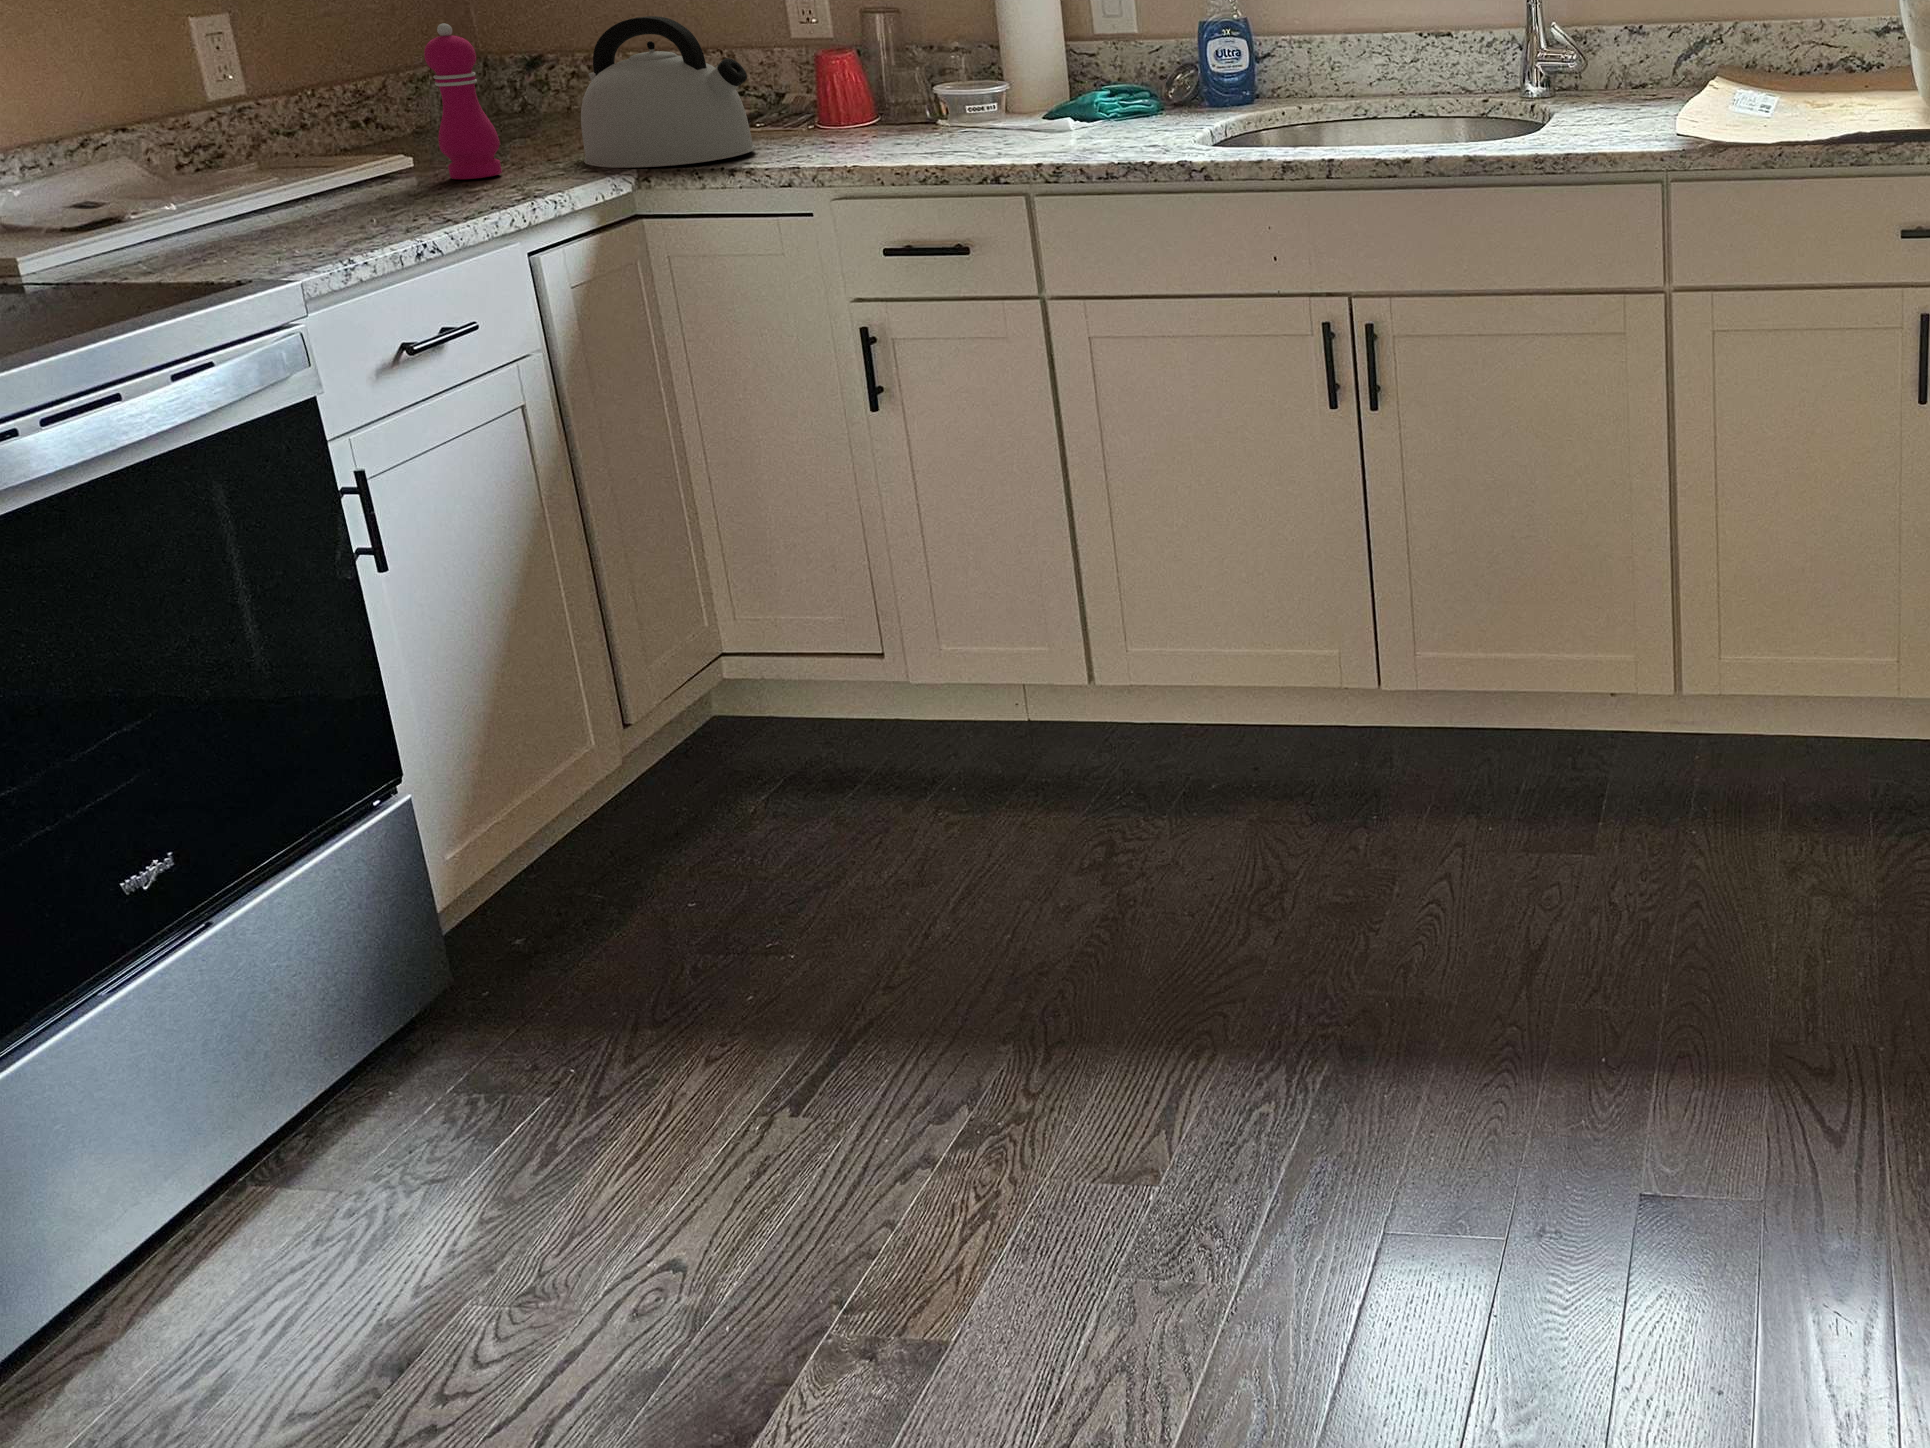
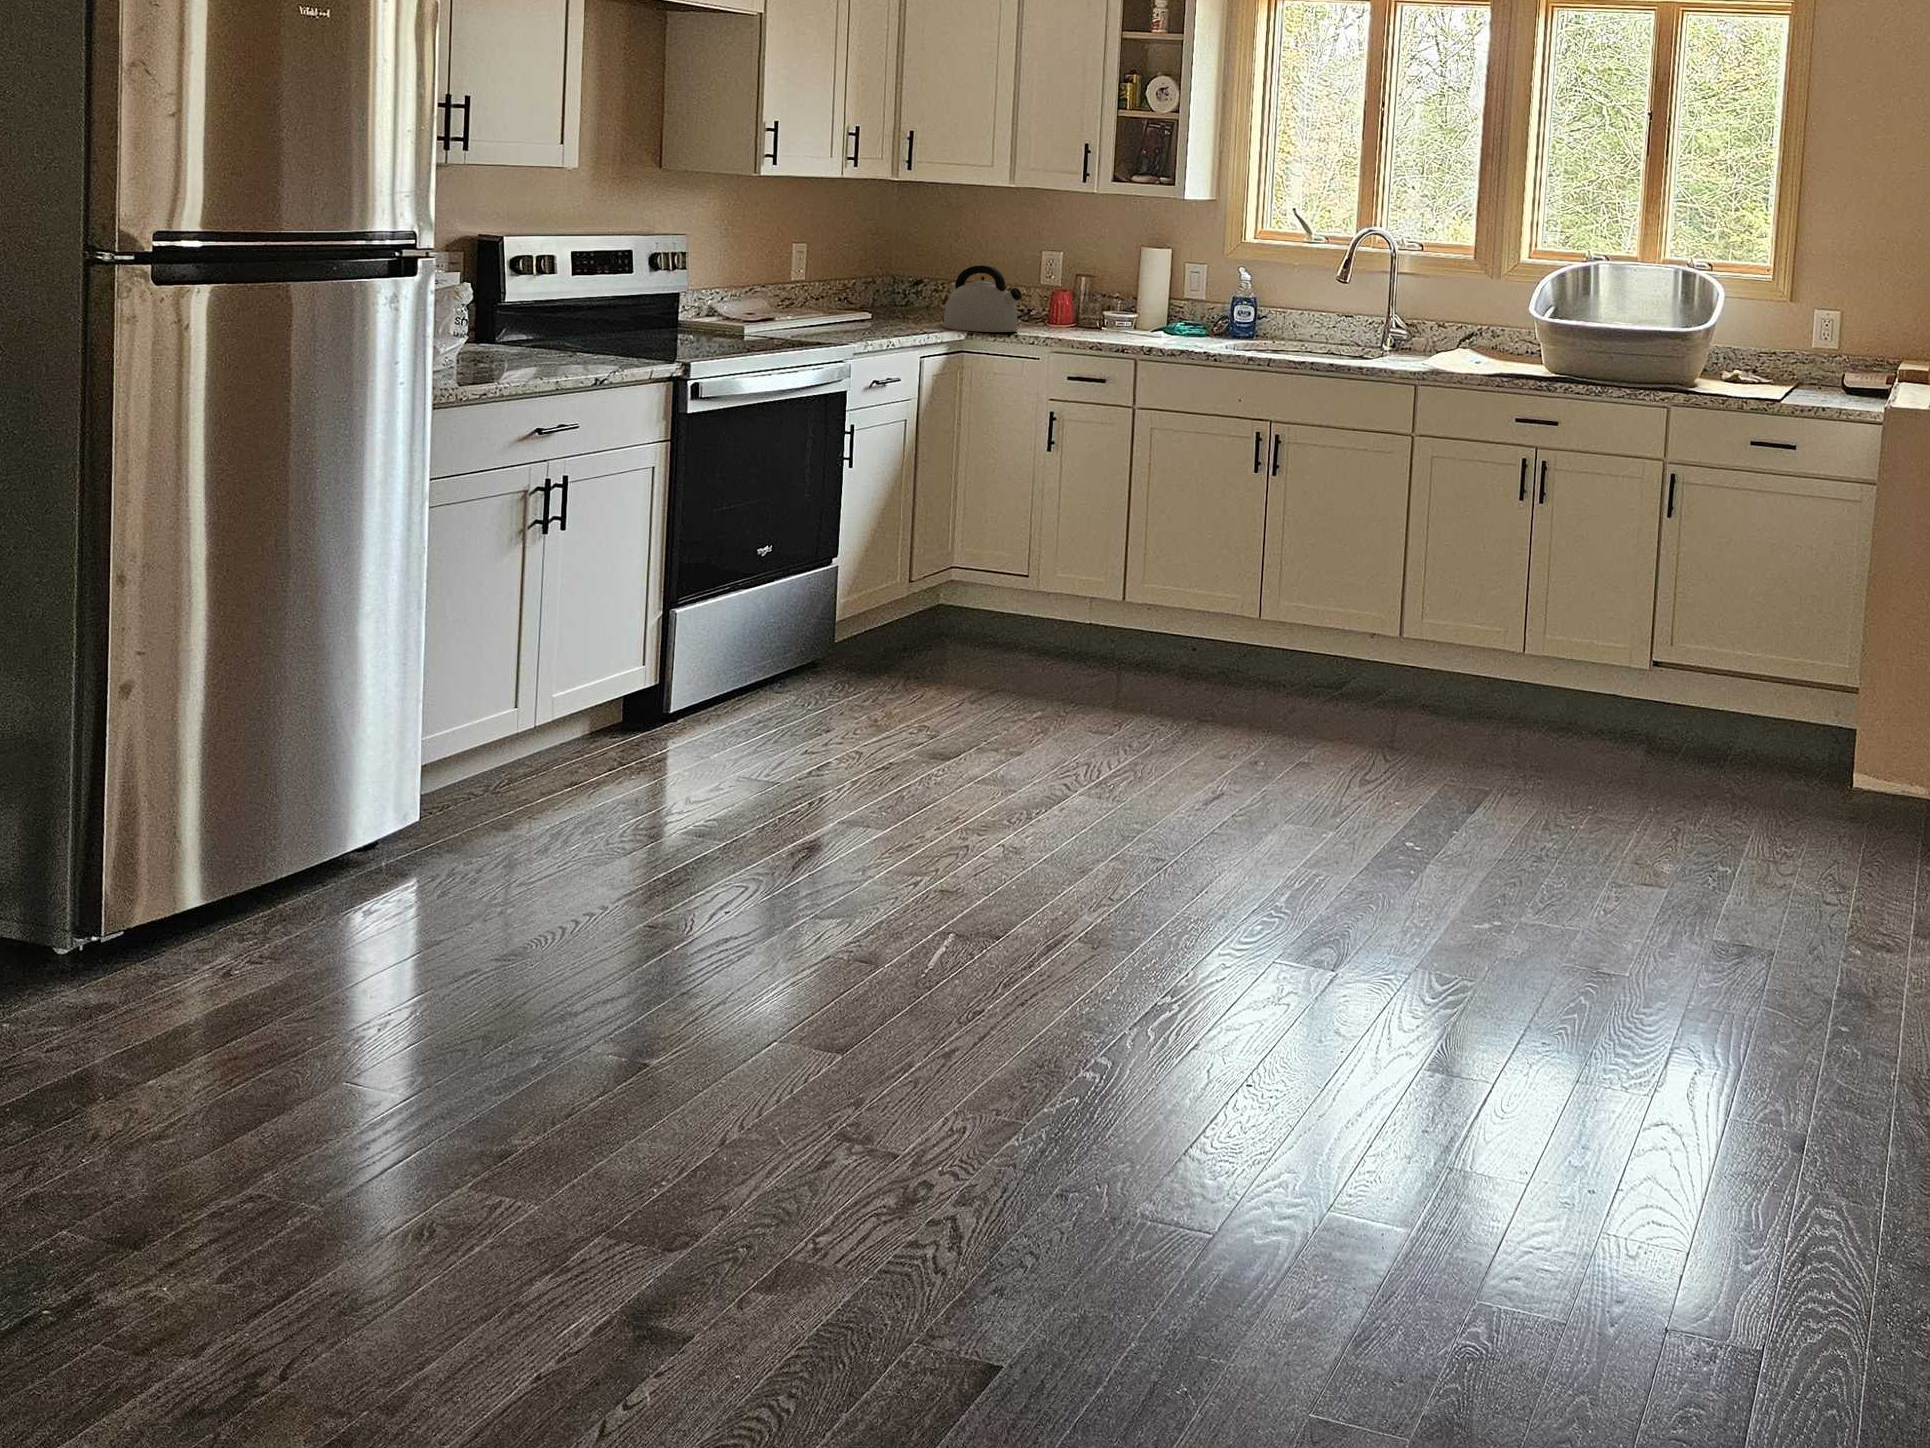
pepper mill: present [424,23,502,179] -> none [888,258,913,326]

